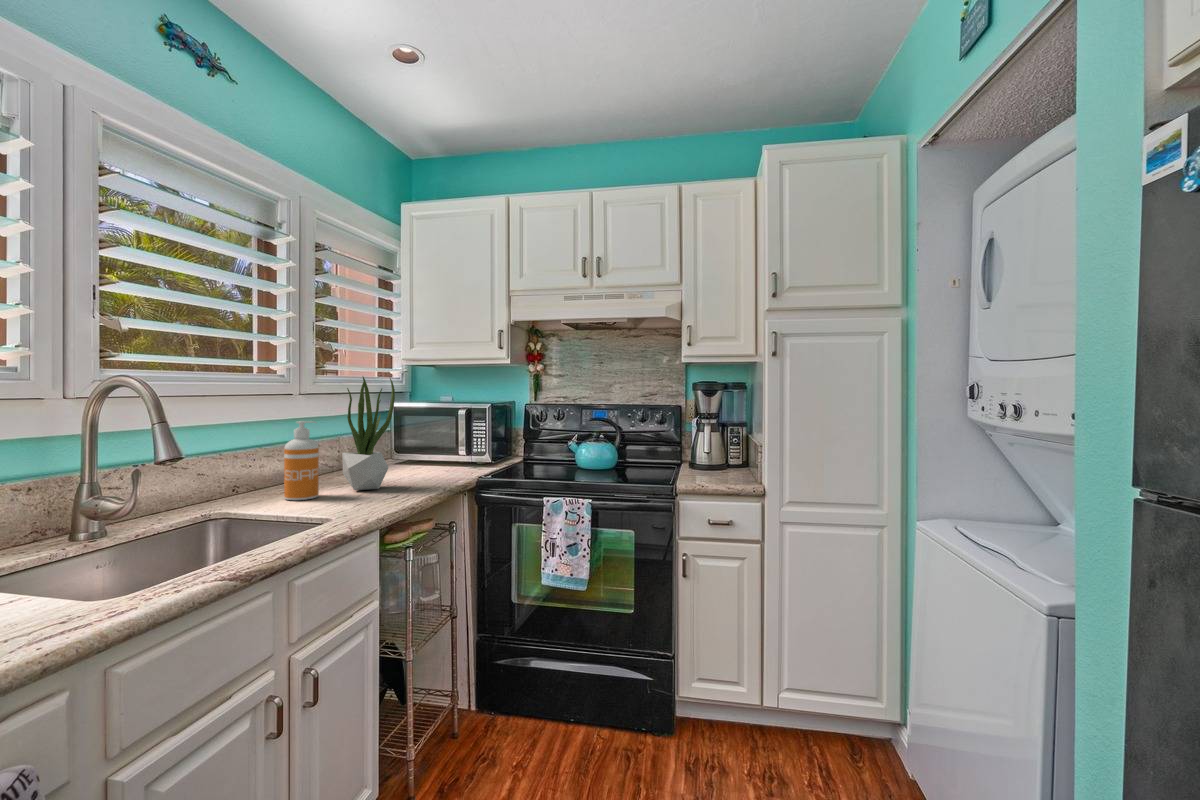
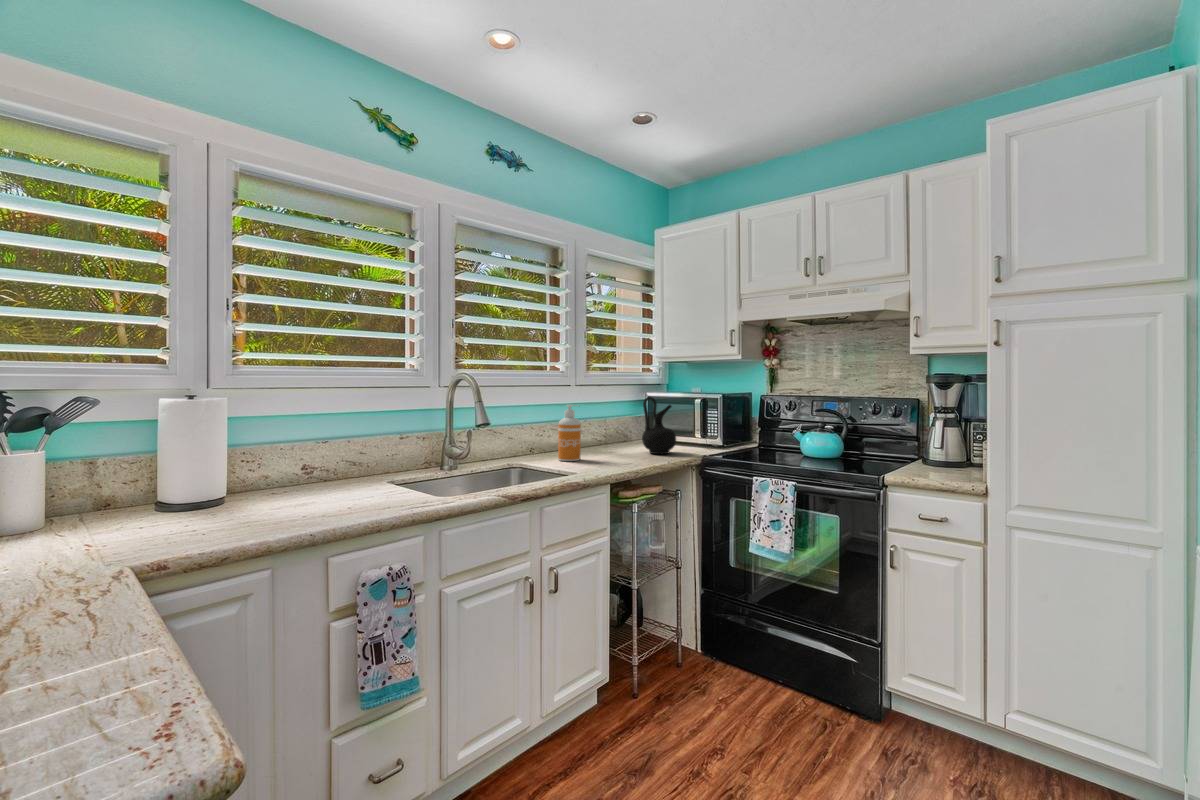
potted plant: present [342,377,395,490] -> none [599,371,635,459]
ceramic jug: none [398,408,442,479] -> present [642,397,676,454]

